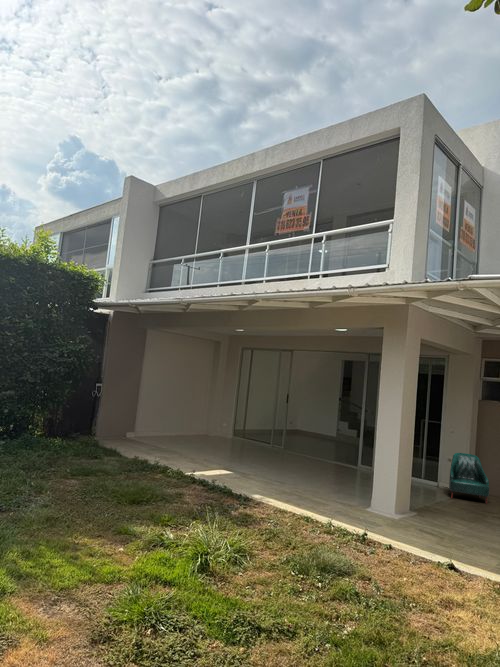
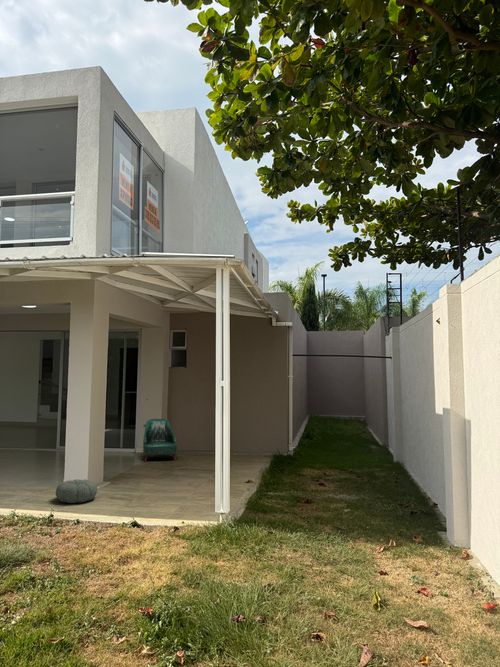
pouf: none [366,502,406,527] -> present [56,479,97,503]

